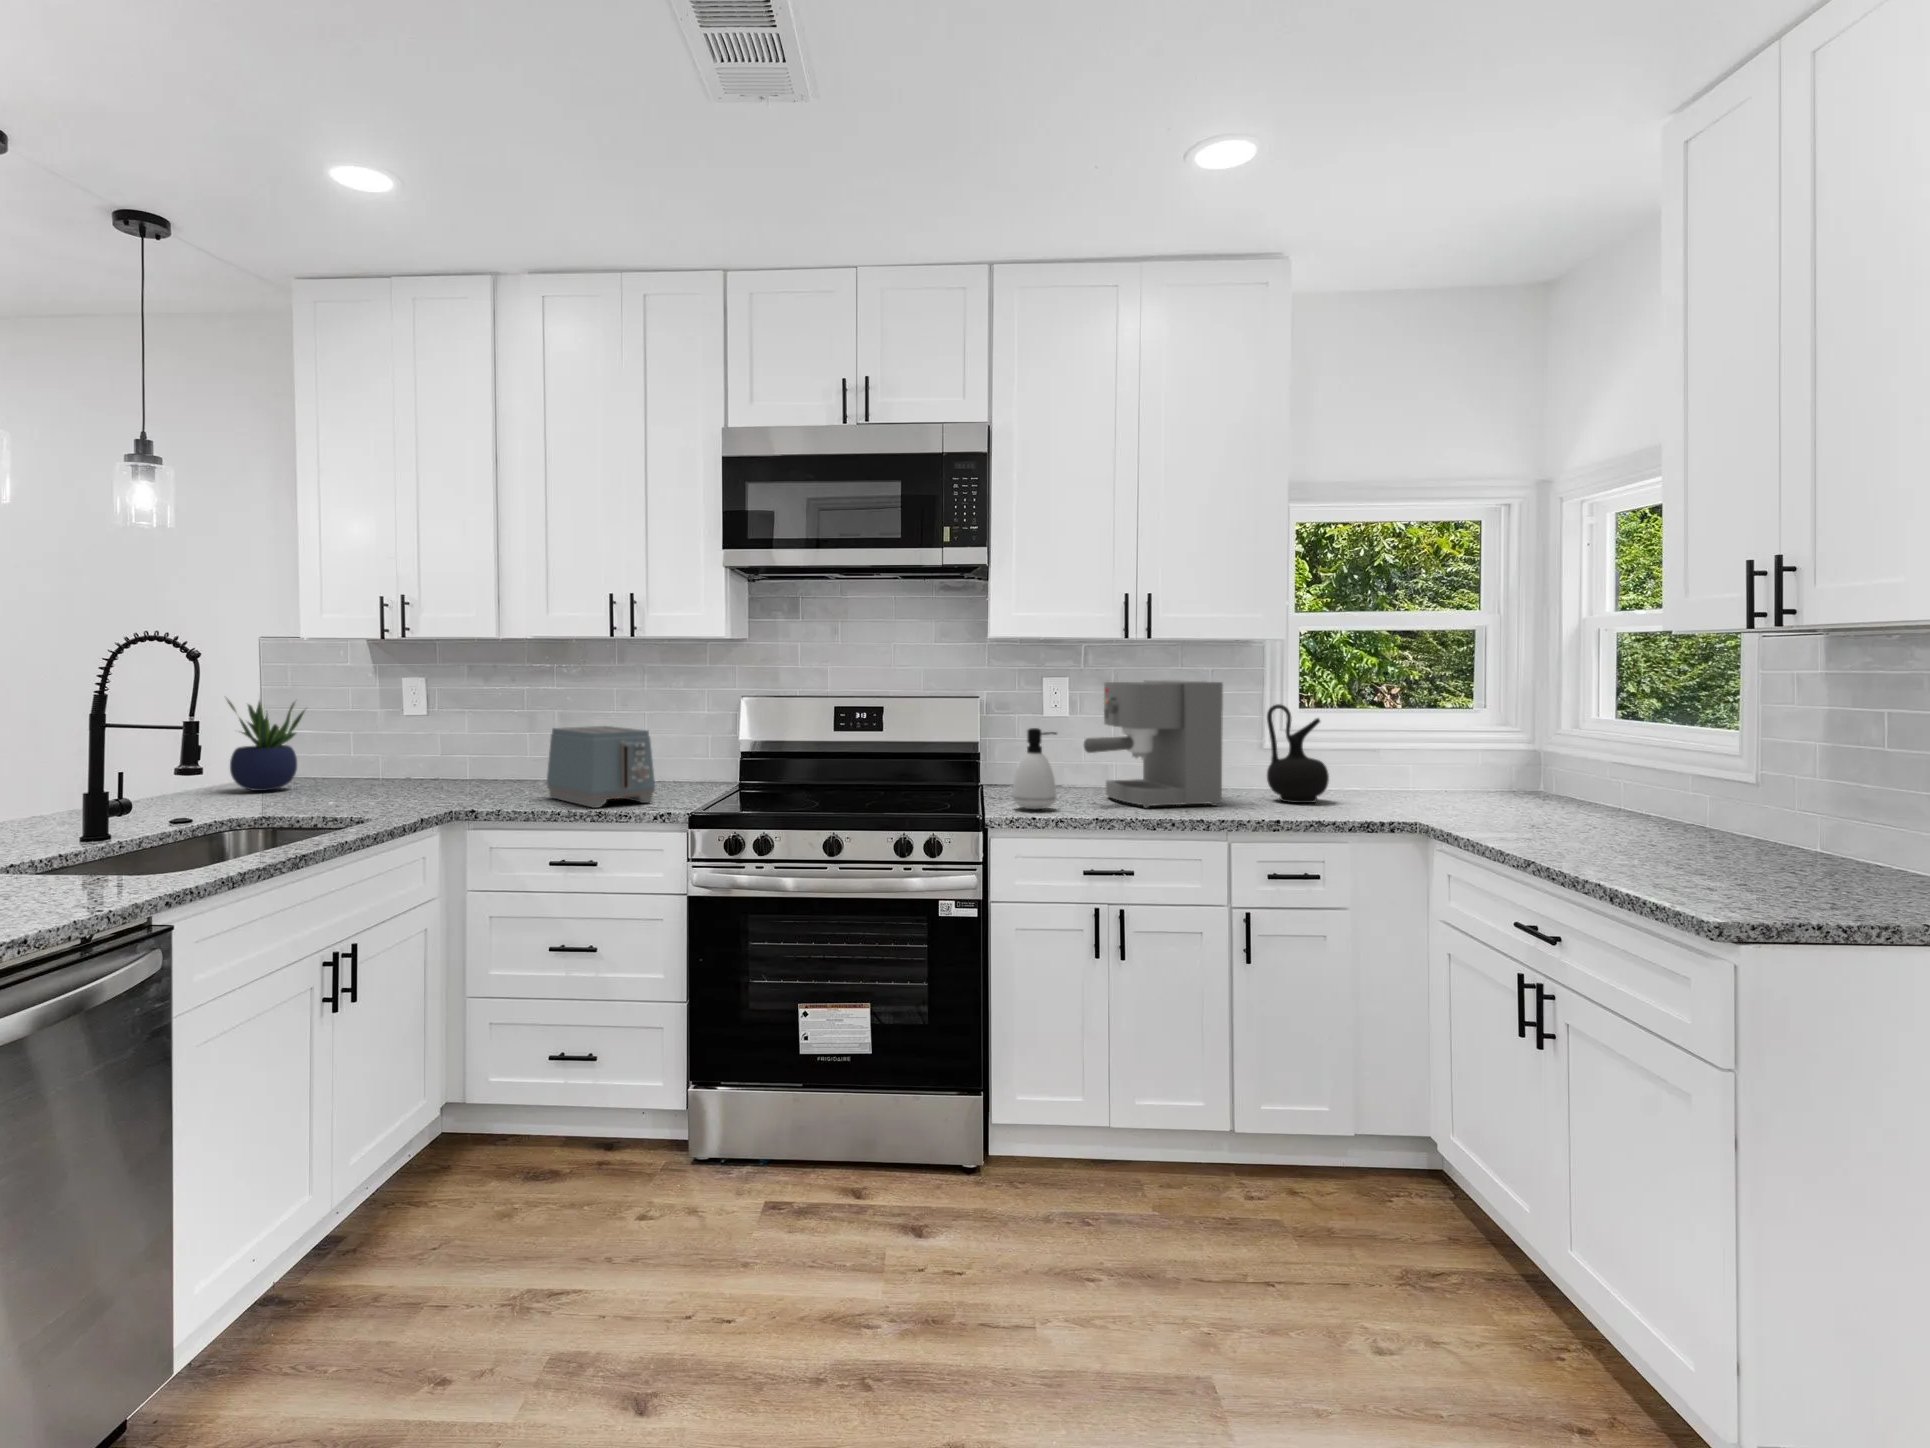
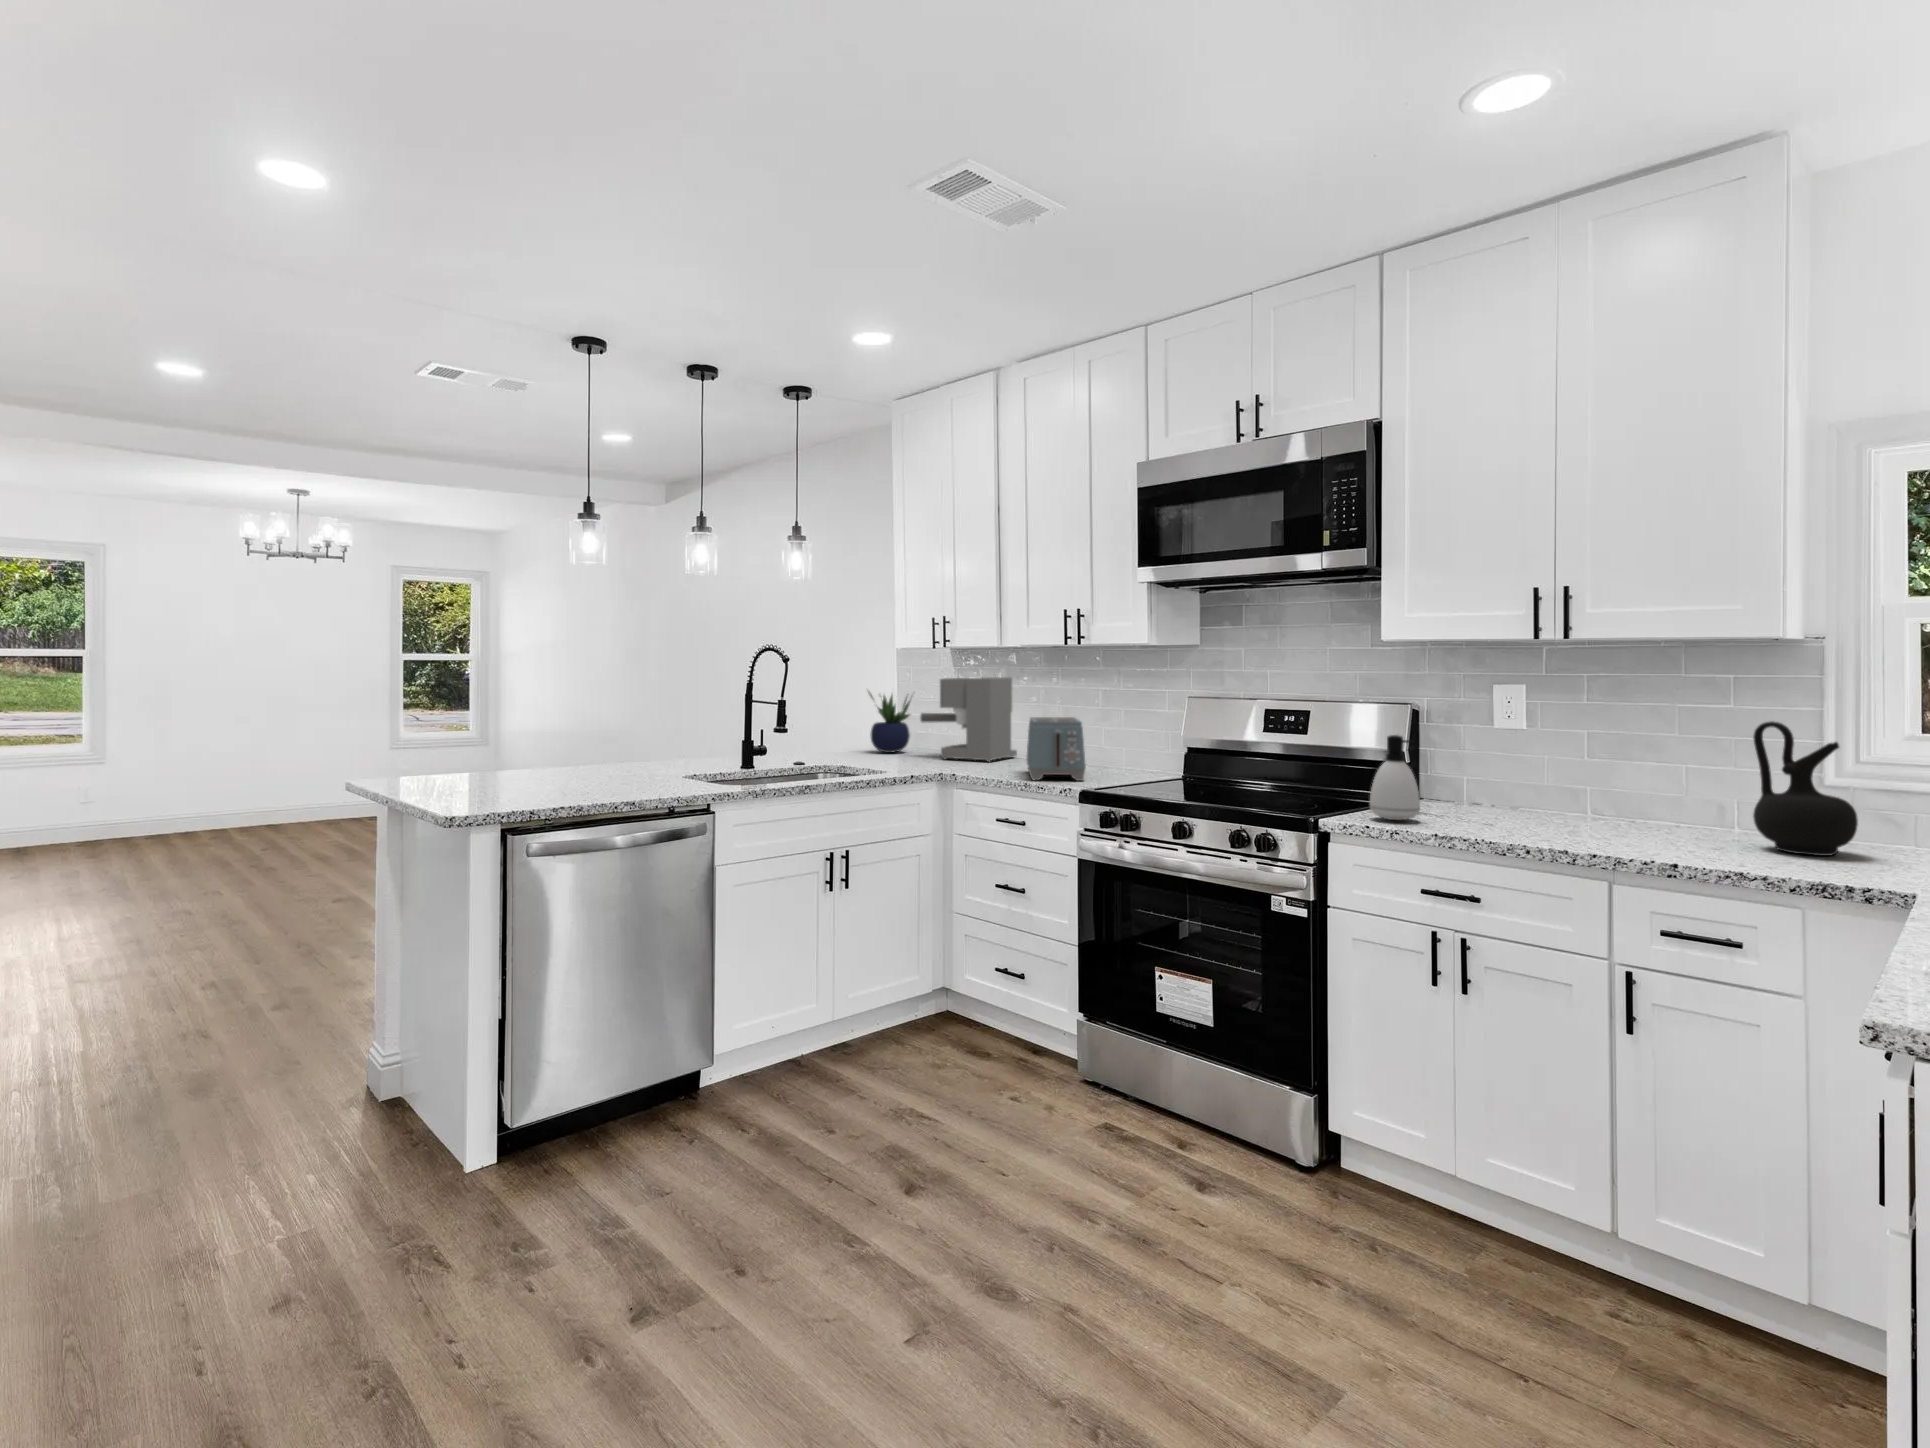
coffee maker: present [1084,680,1223,808] -> present [920,677,1017,762]

